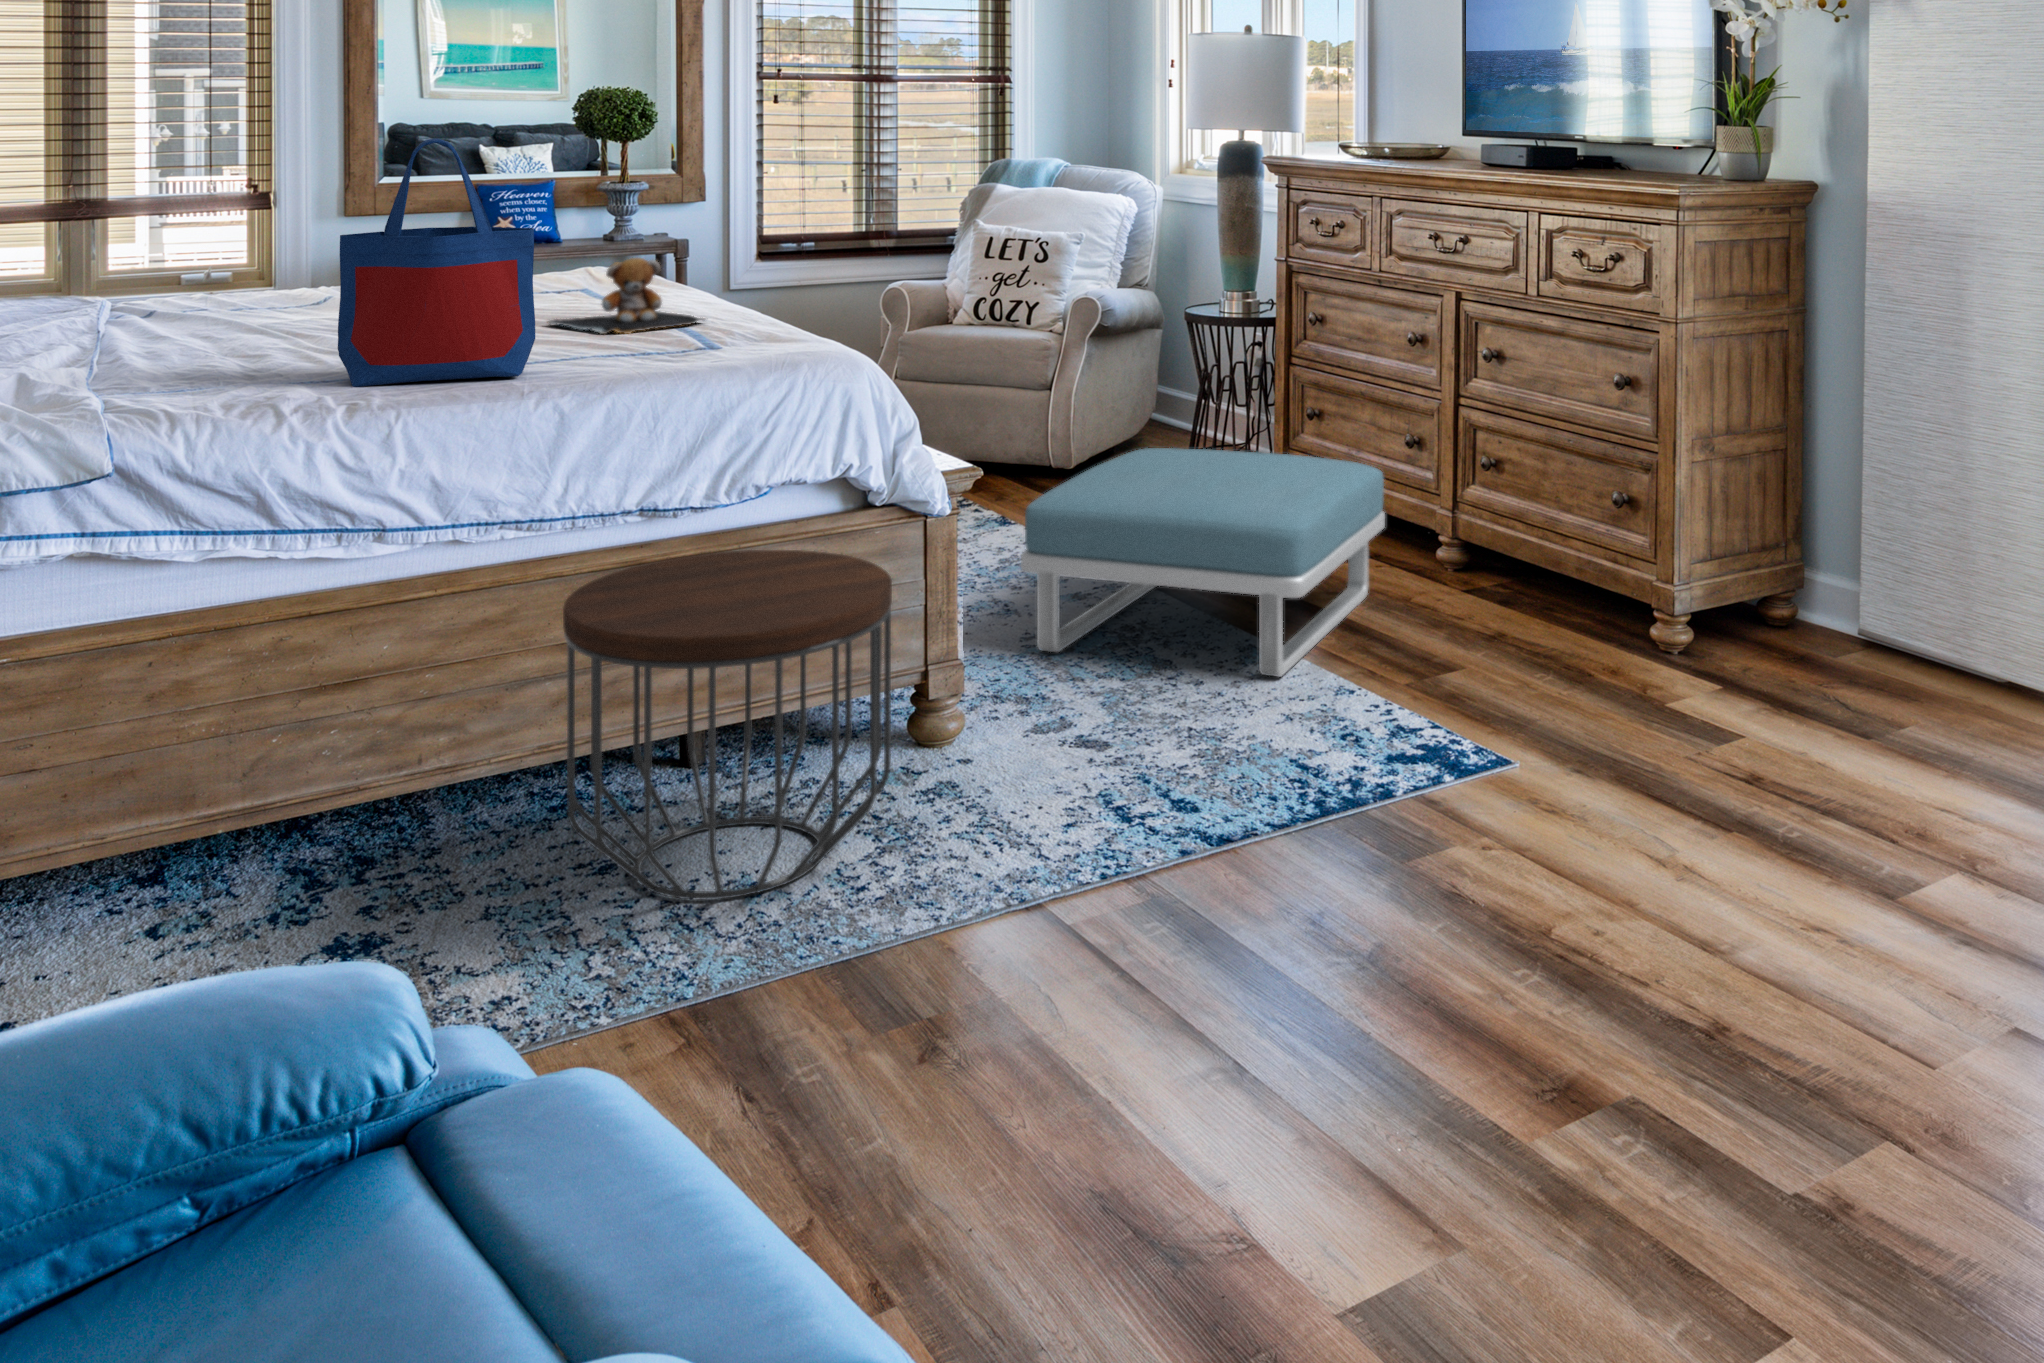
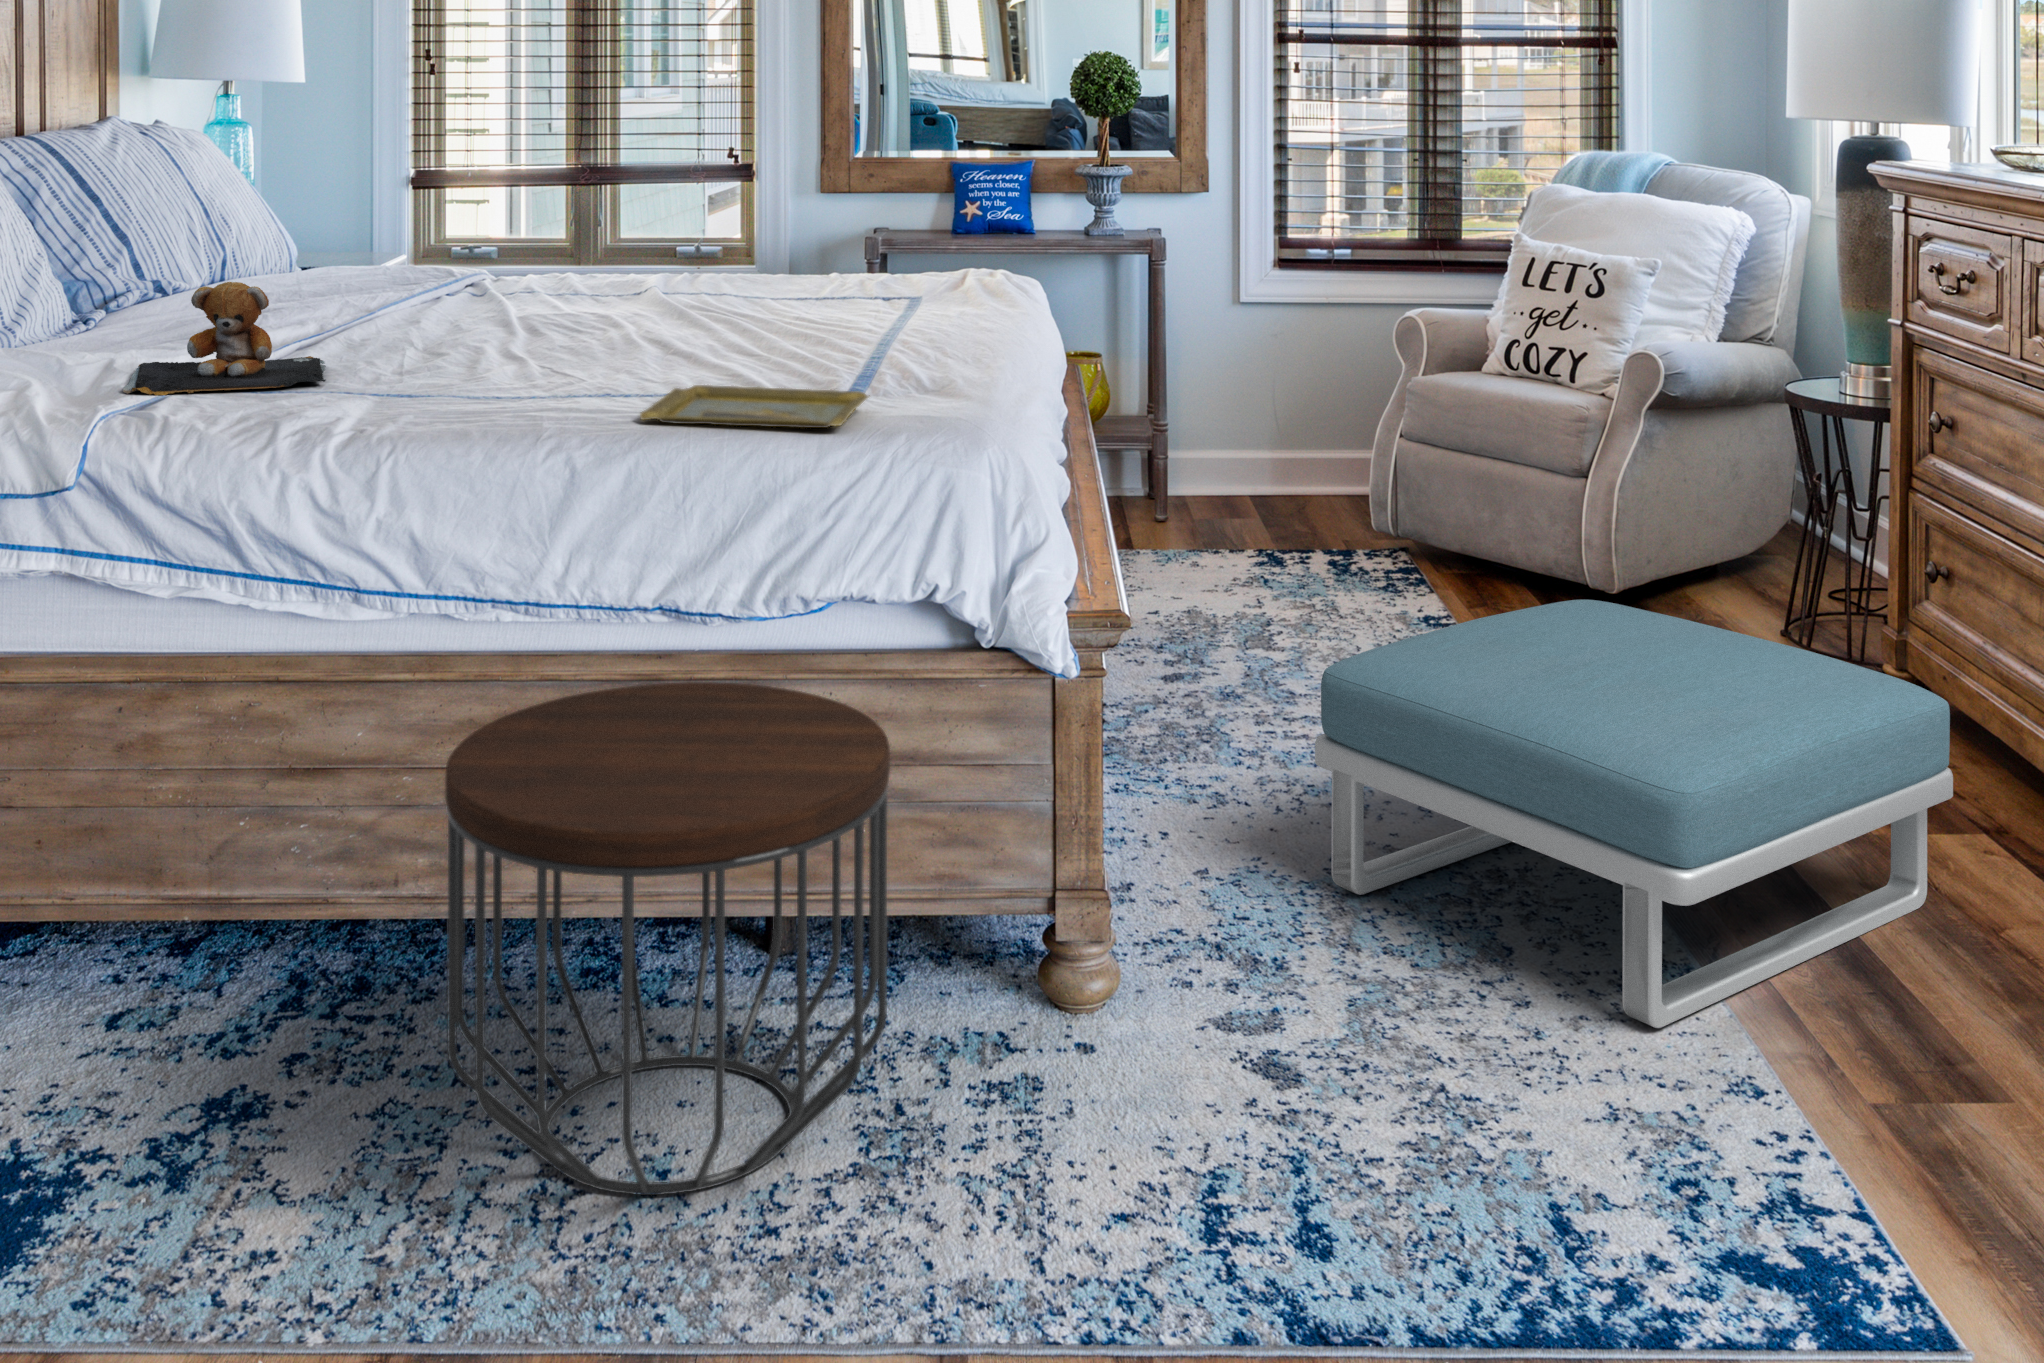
tote bag: present [338,138,535,387] -> none [354,110,569,417]
teddy bear: present [547,258,702,334] -> present [123,282,326,396]
tray: none [597,340,772,372] -> present [640,385,870,428]

